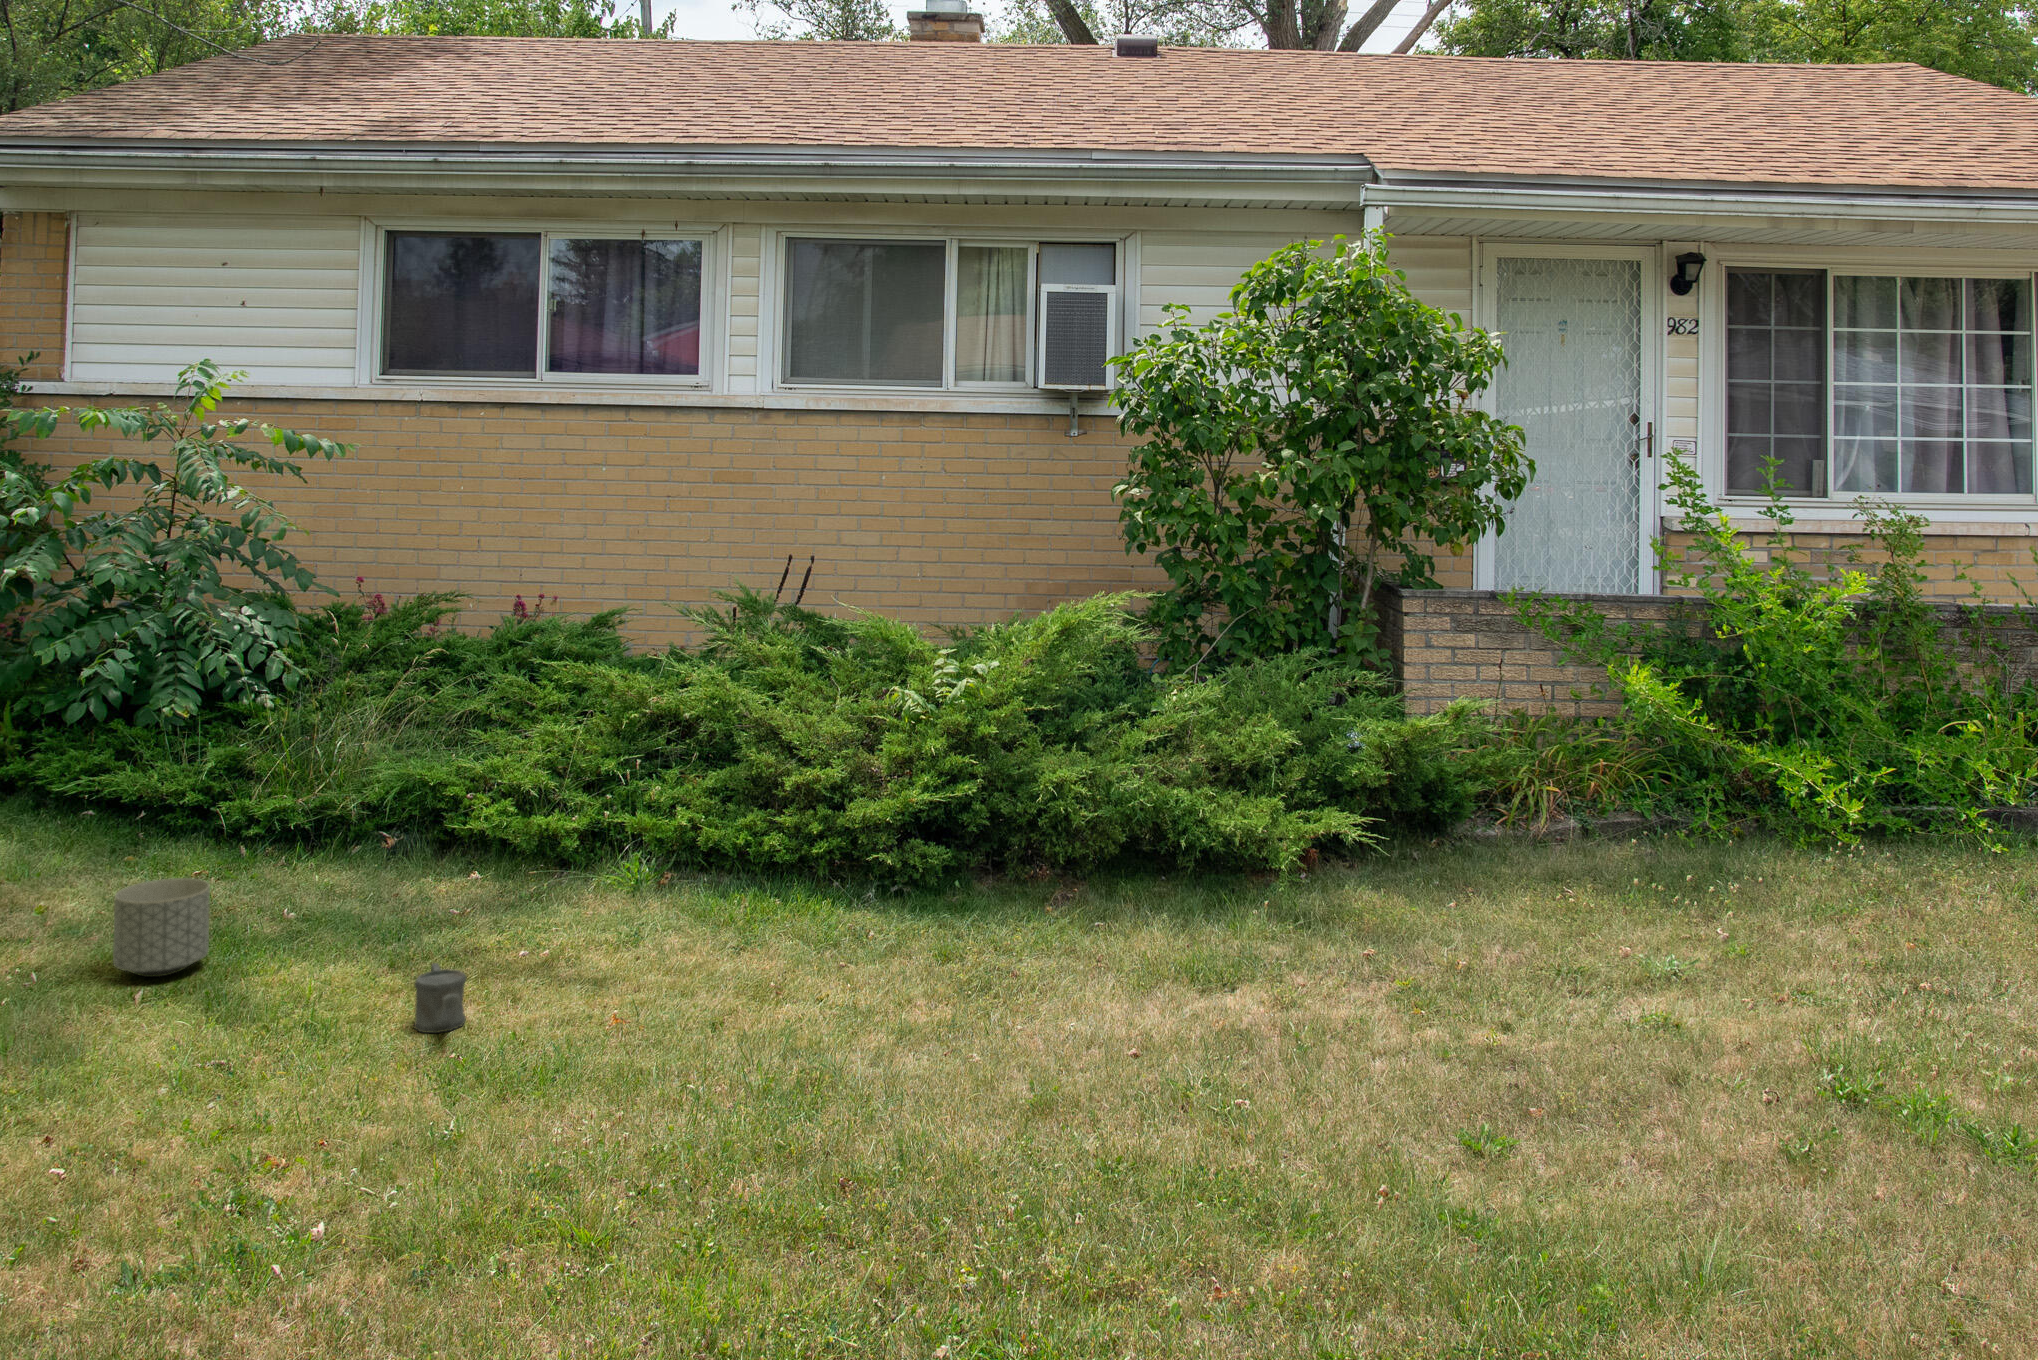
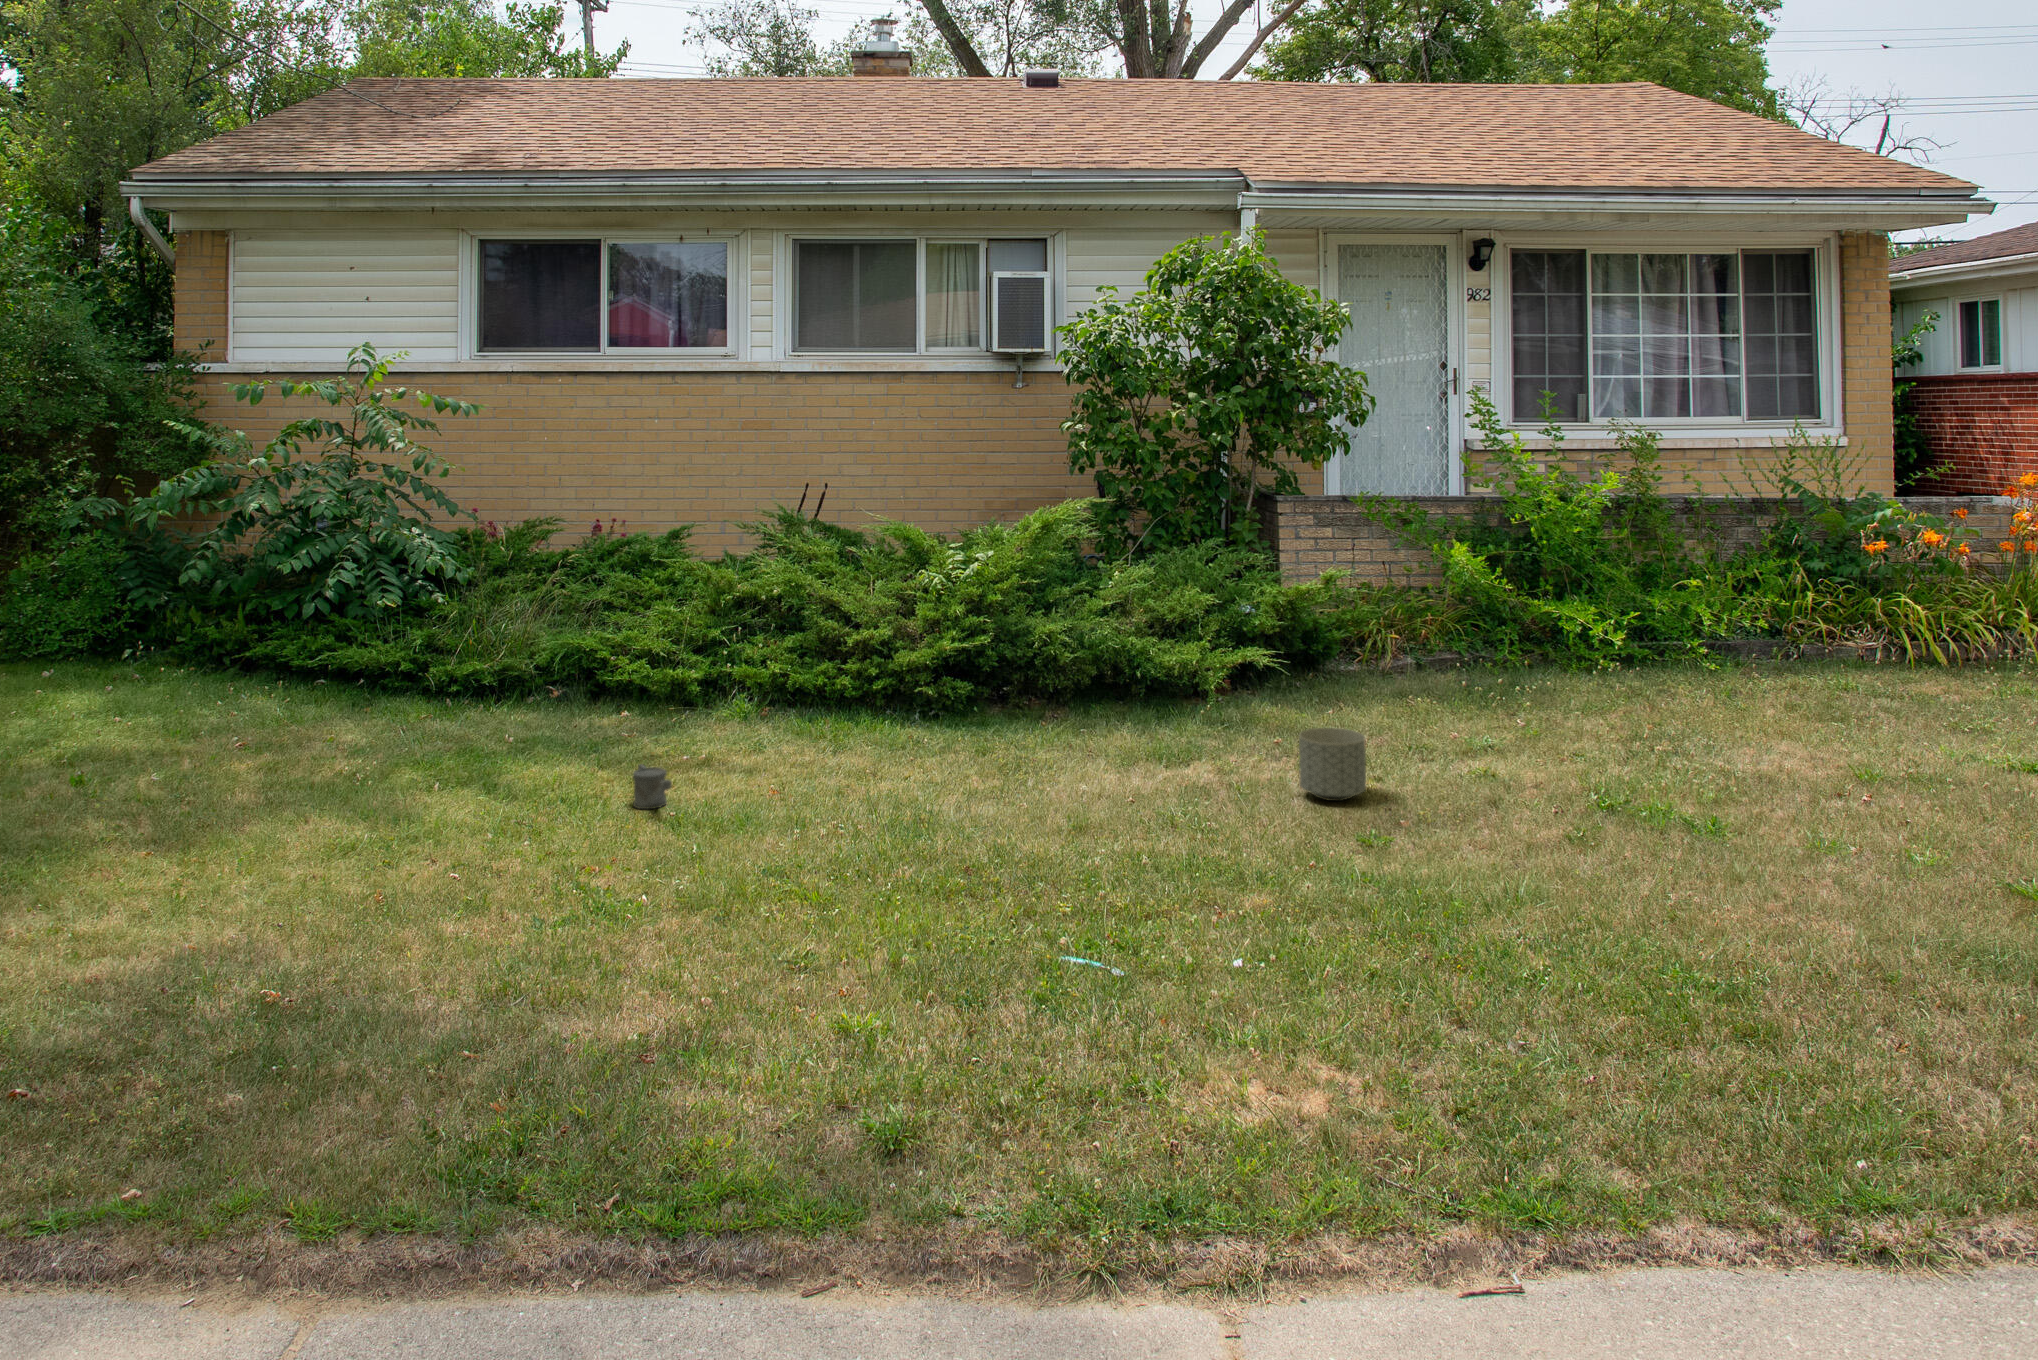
planter: present [113,878,210,977] -> present [1299,728,1366,801]

